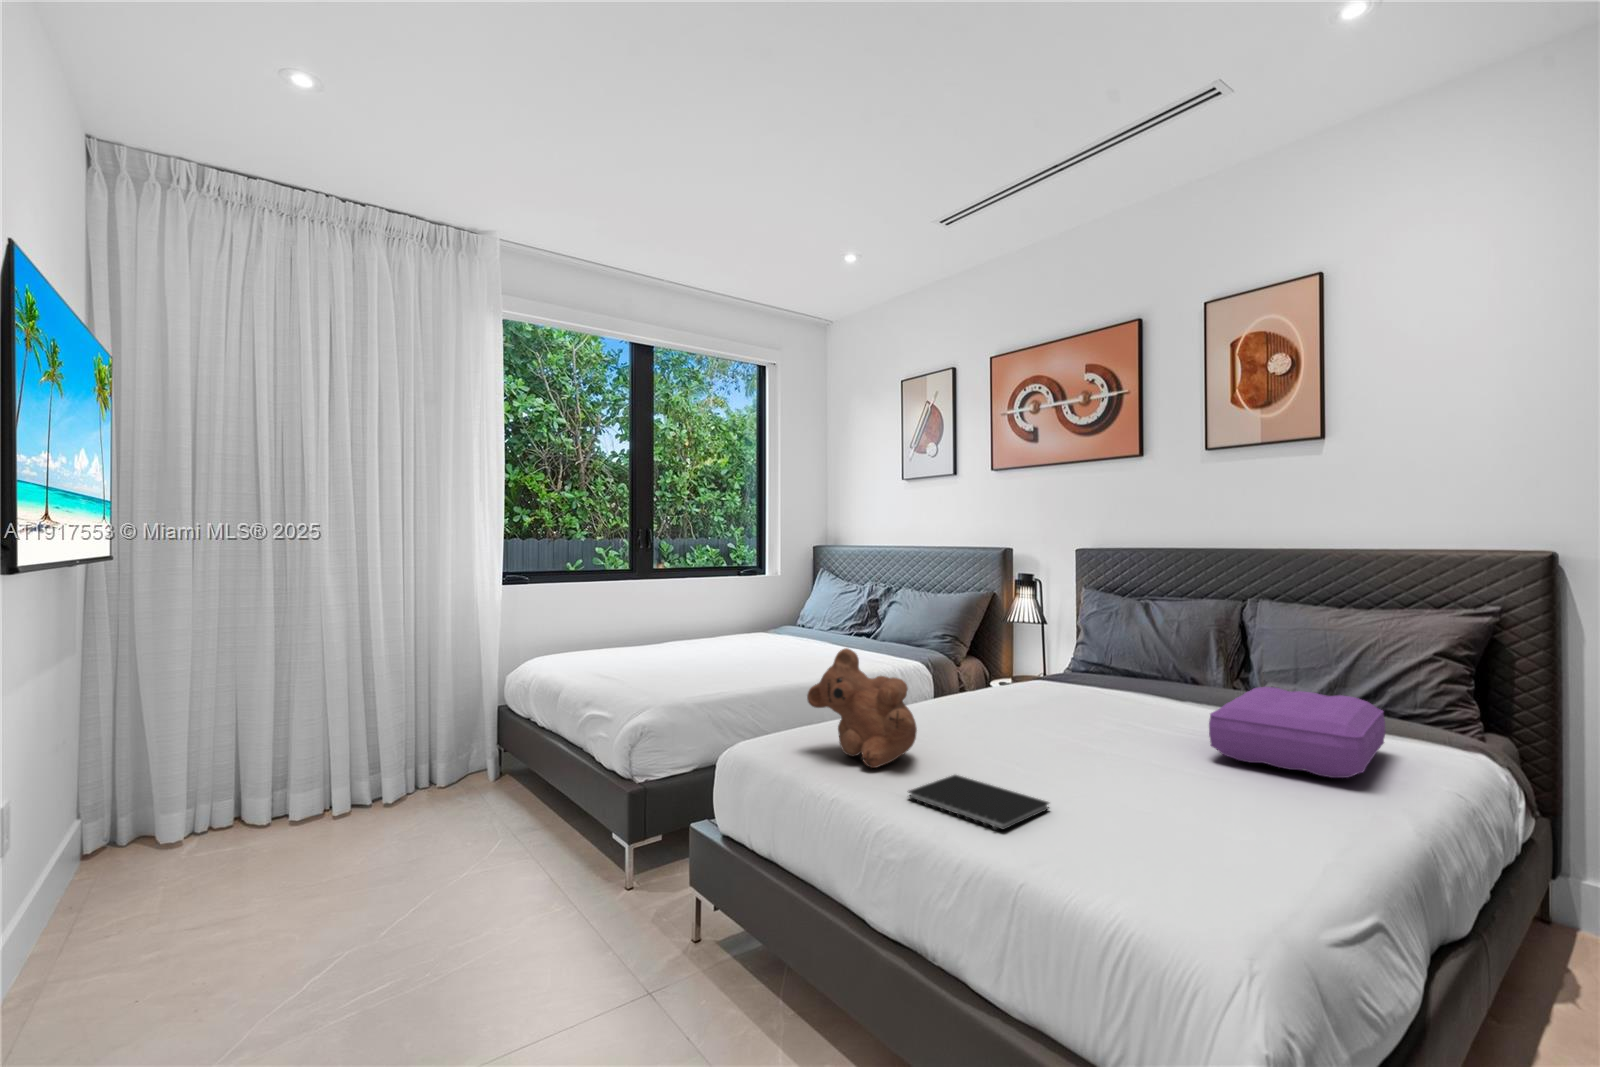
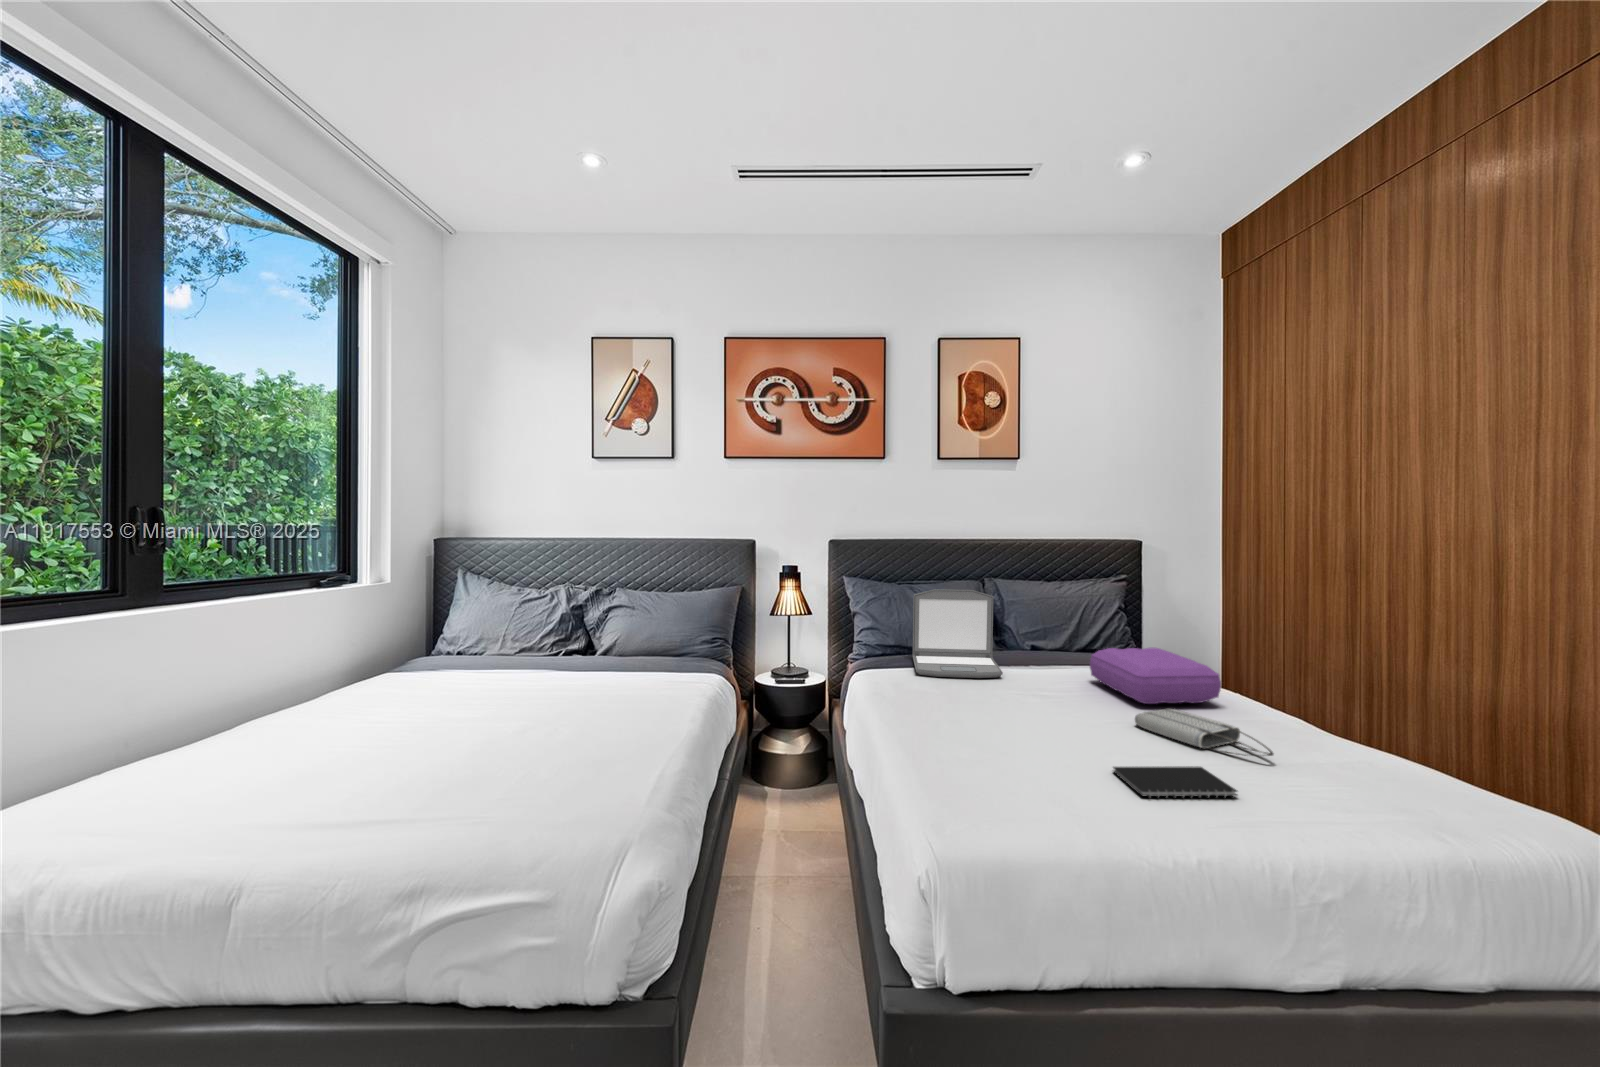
laptop: none [1047,600,1183,706] -> present [913,589,1003,678]
teddy bear: present [807,648,917,768] -> none [969,674,1081,782]
tote bag: none [1130,753,1230,824] -> present [1135,709,1273,756]

